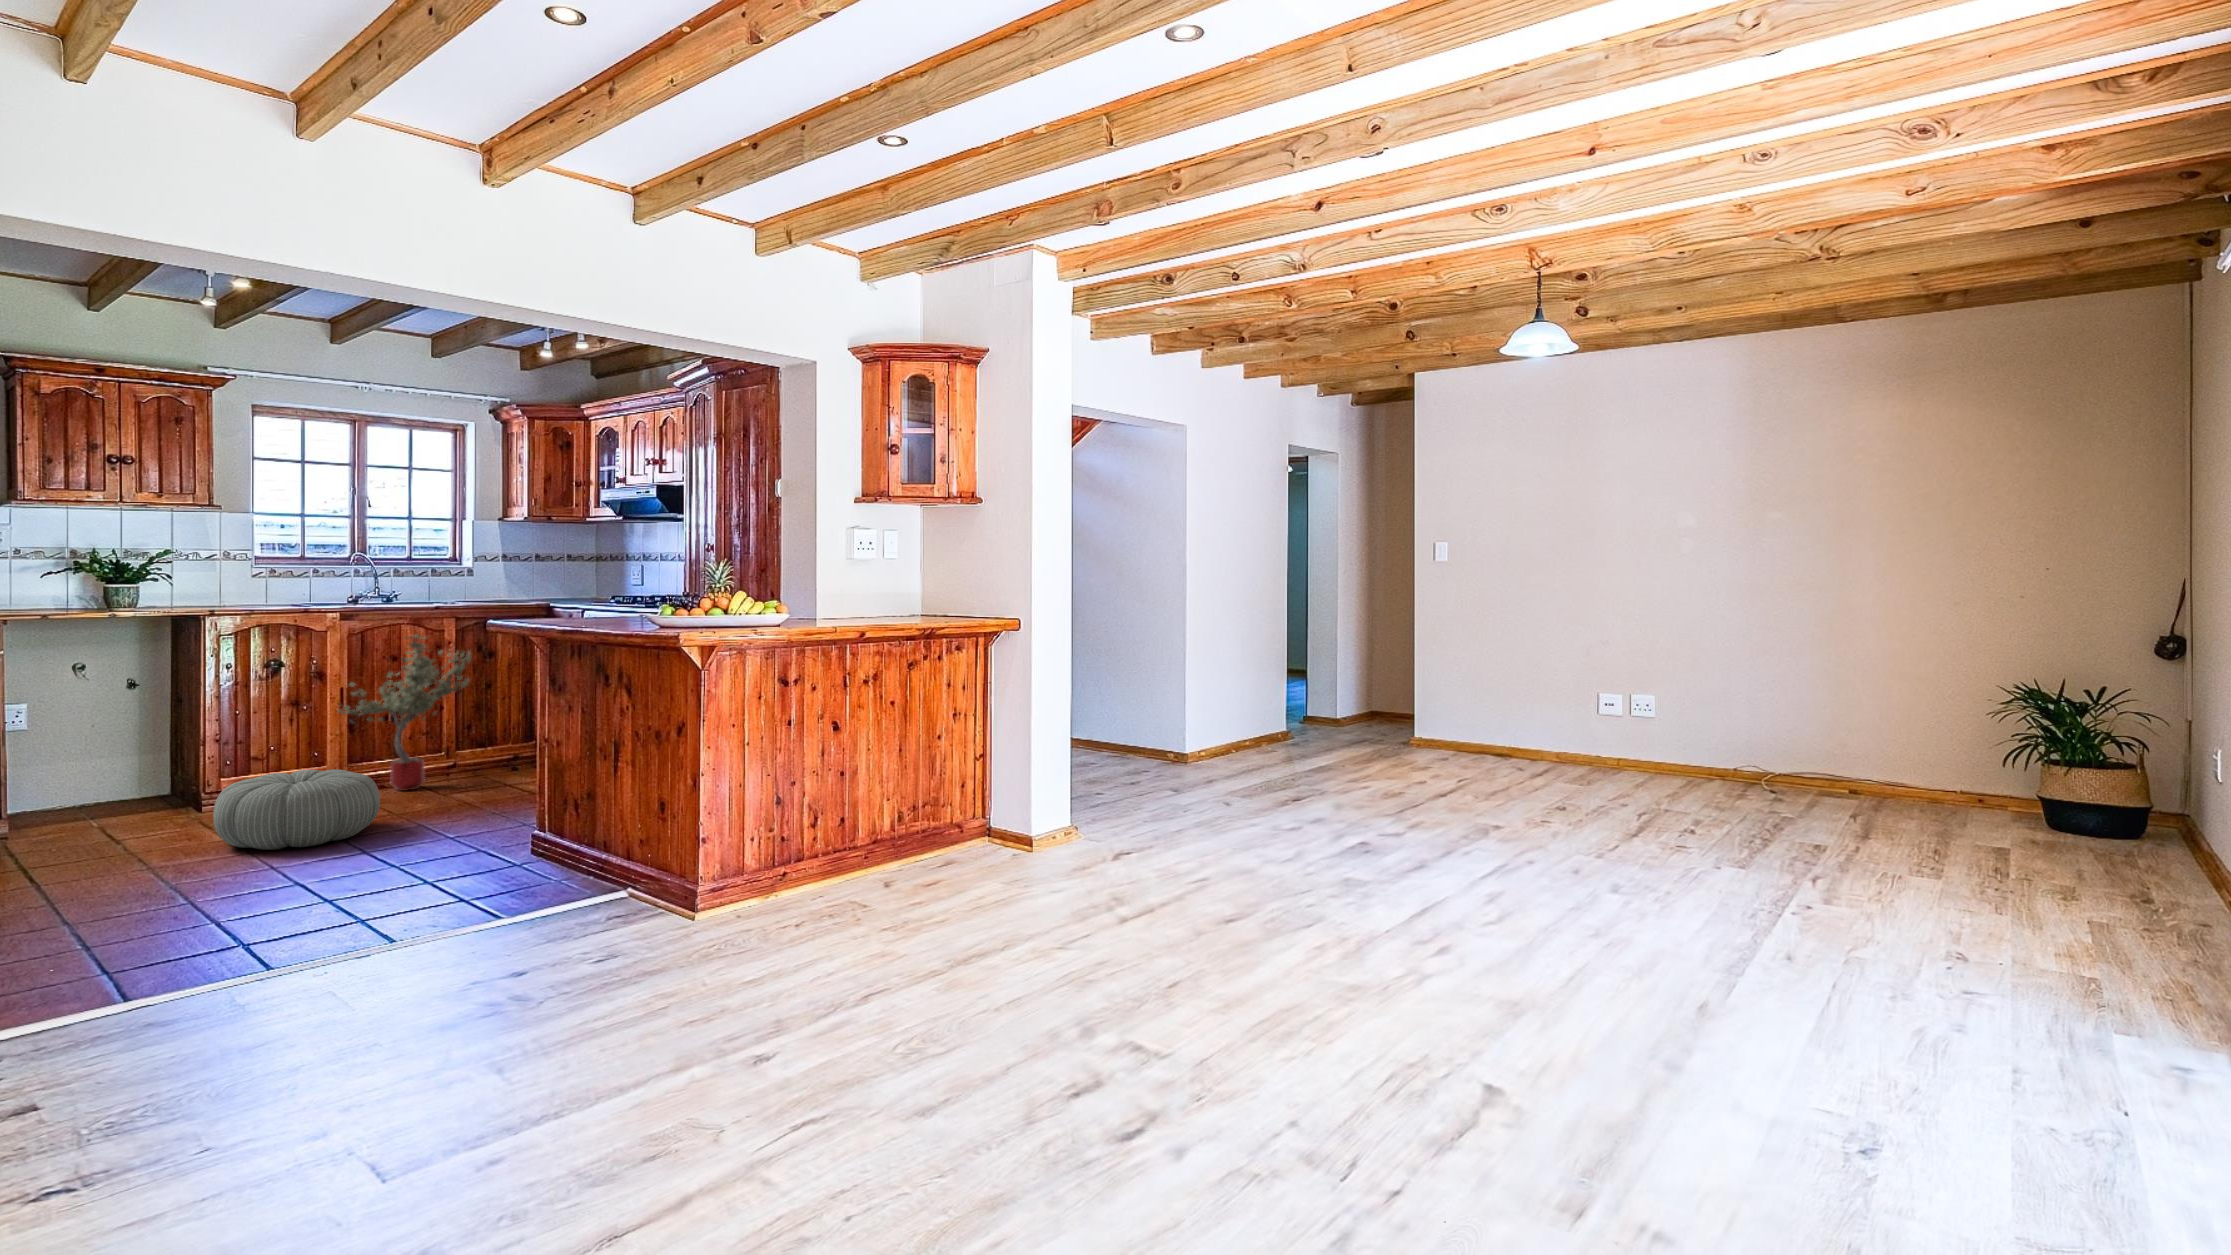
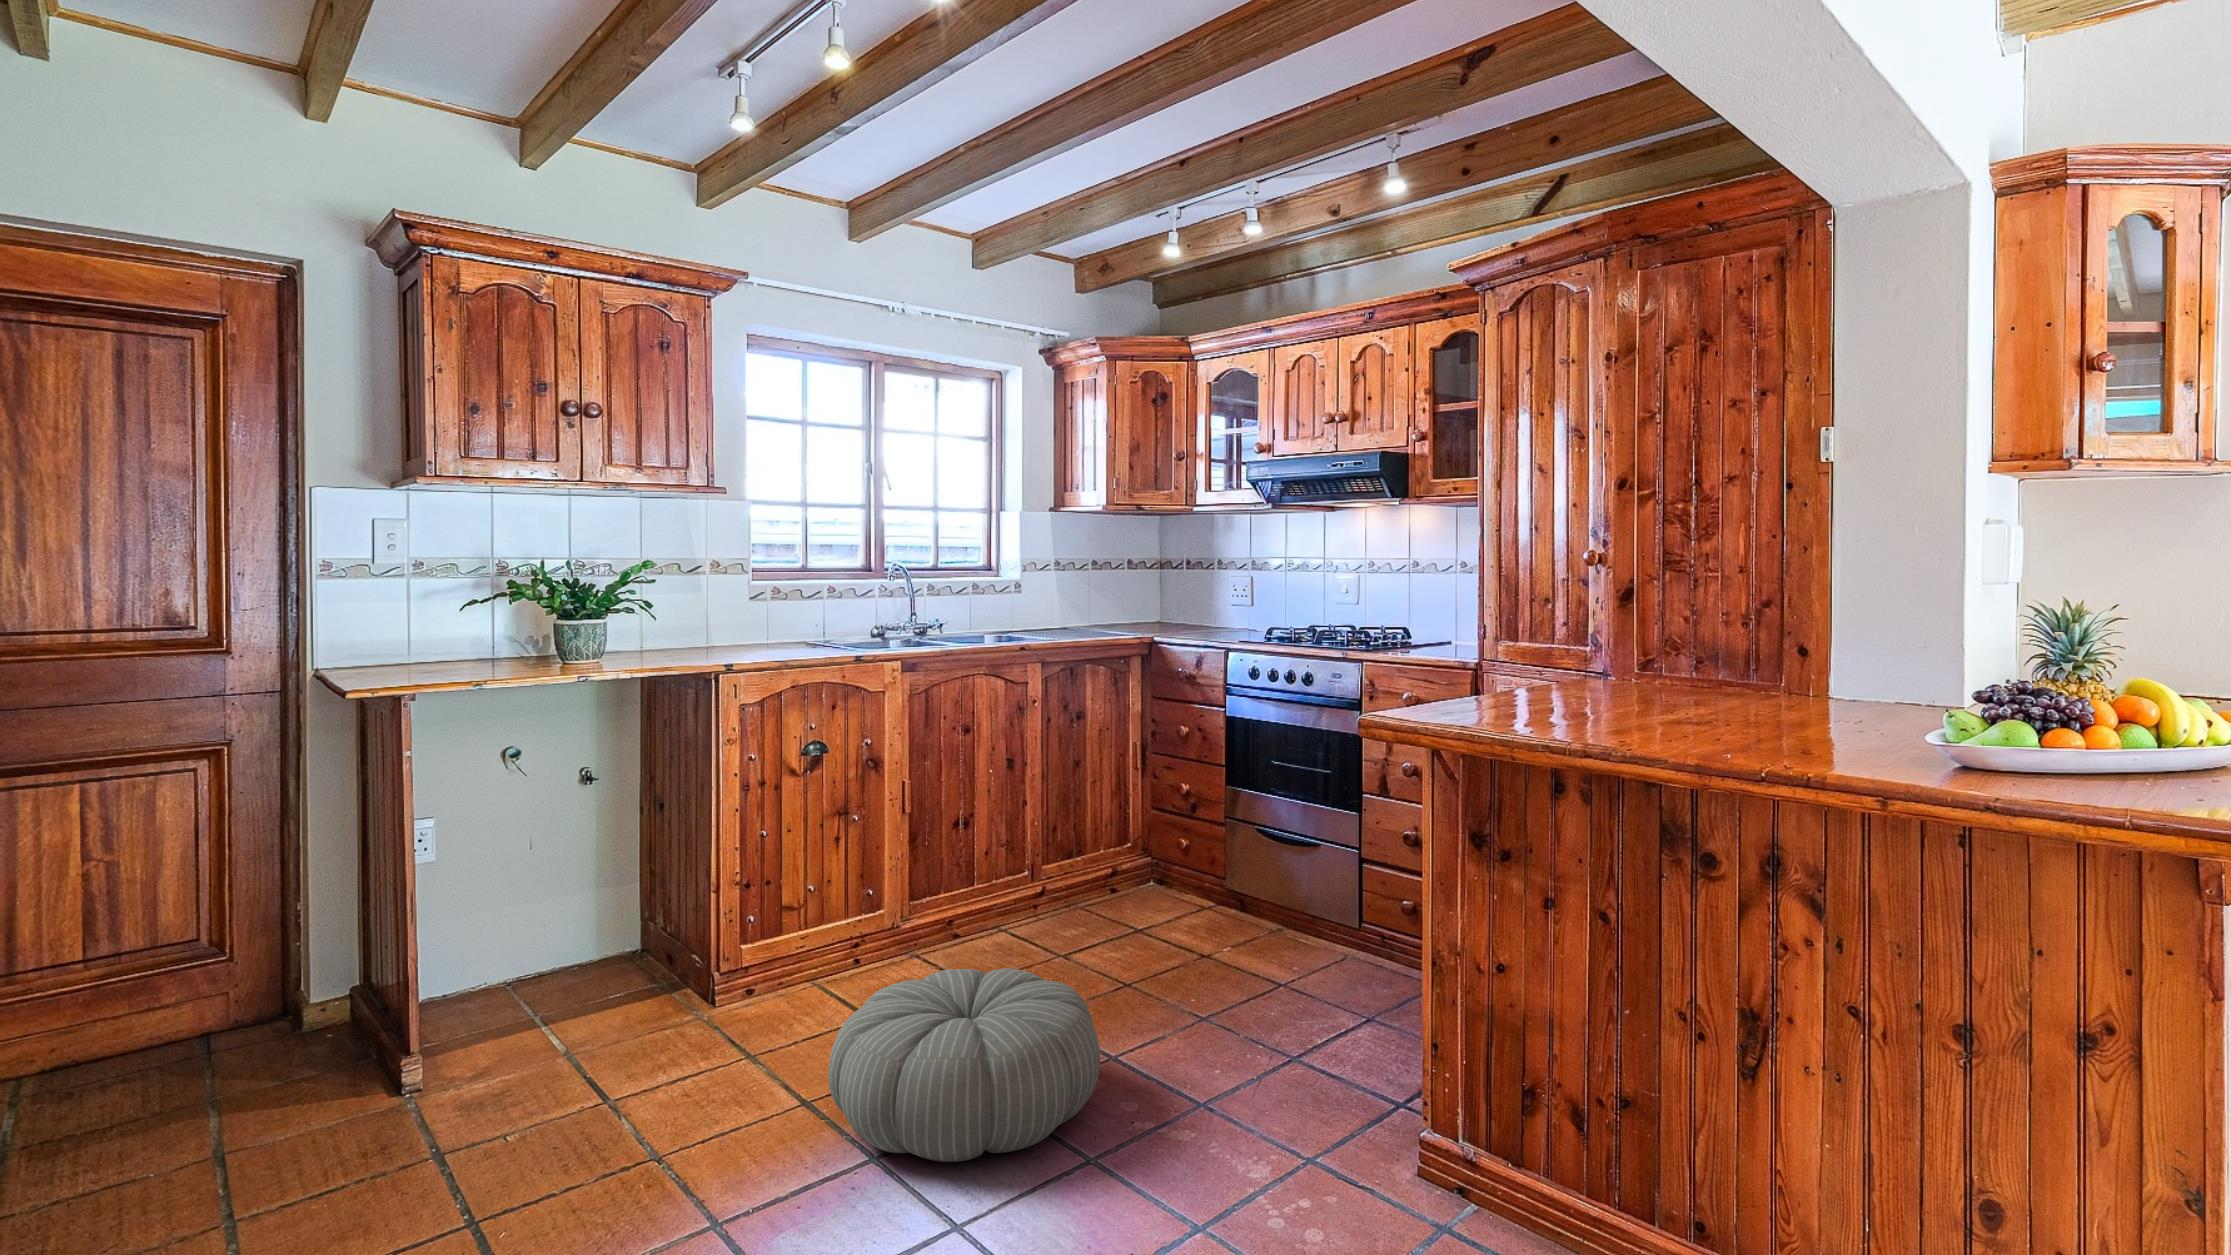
potted tree: present [338,634,471,791] -> none [921,694,1097,954]

